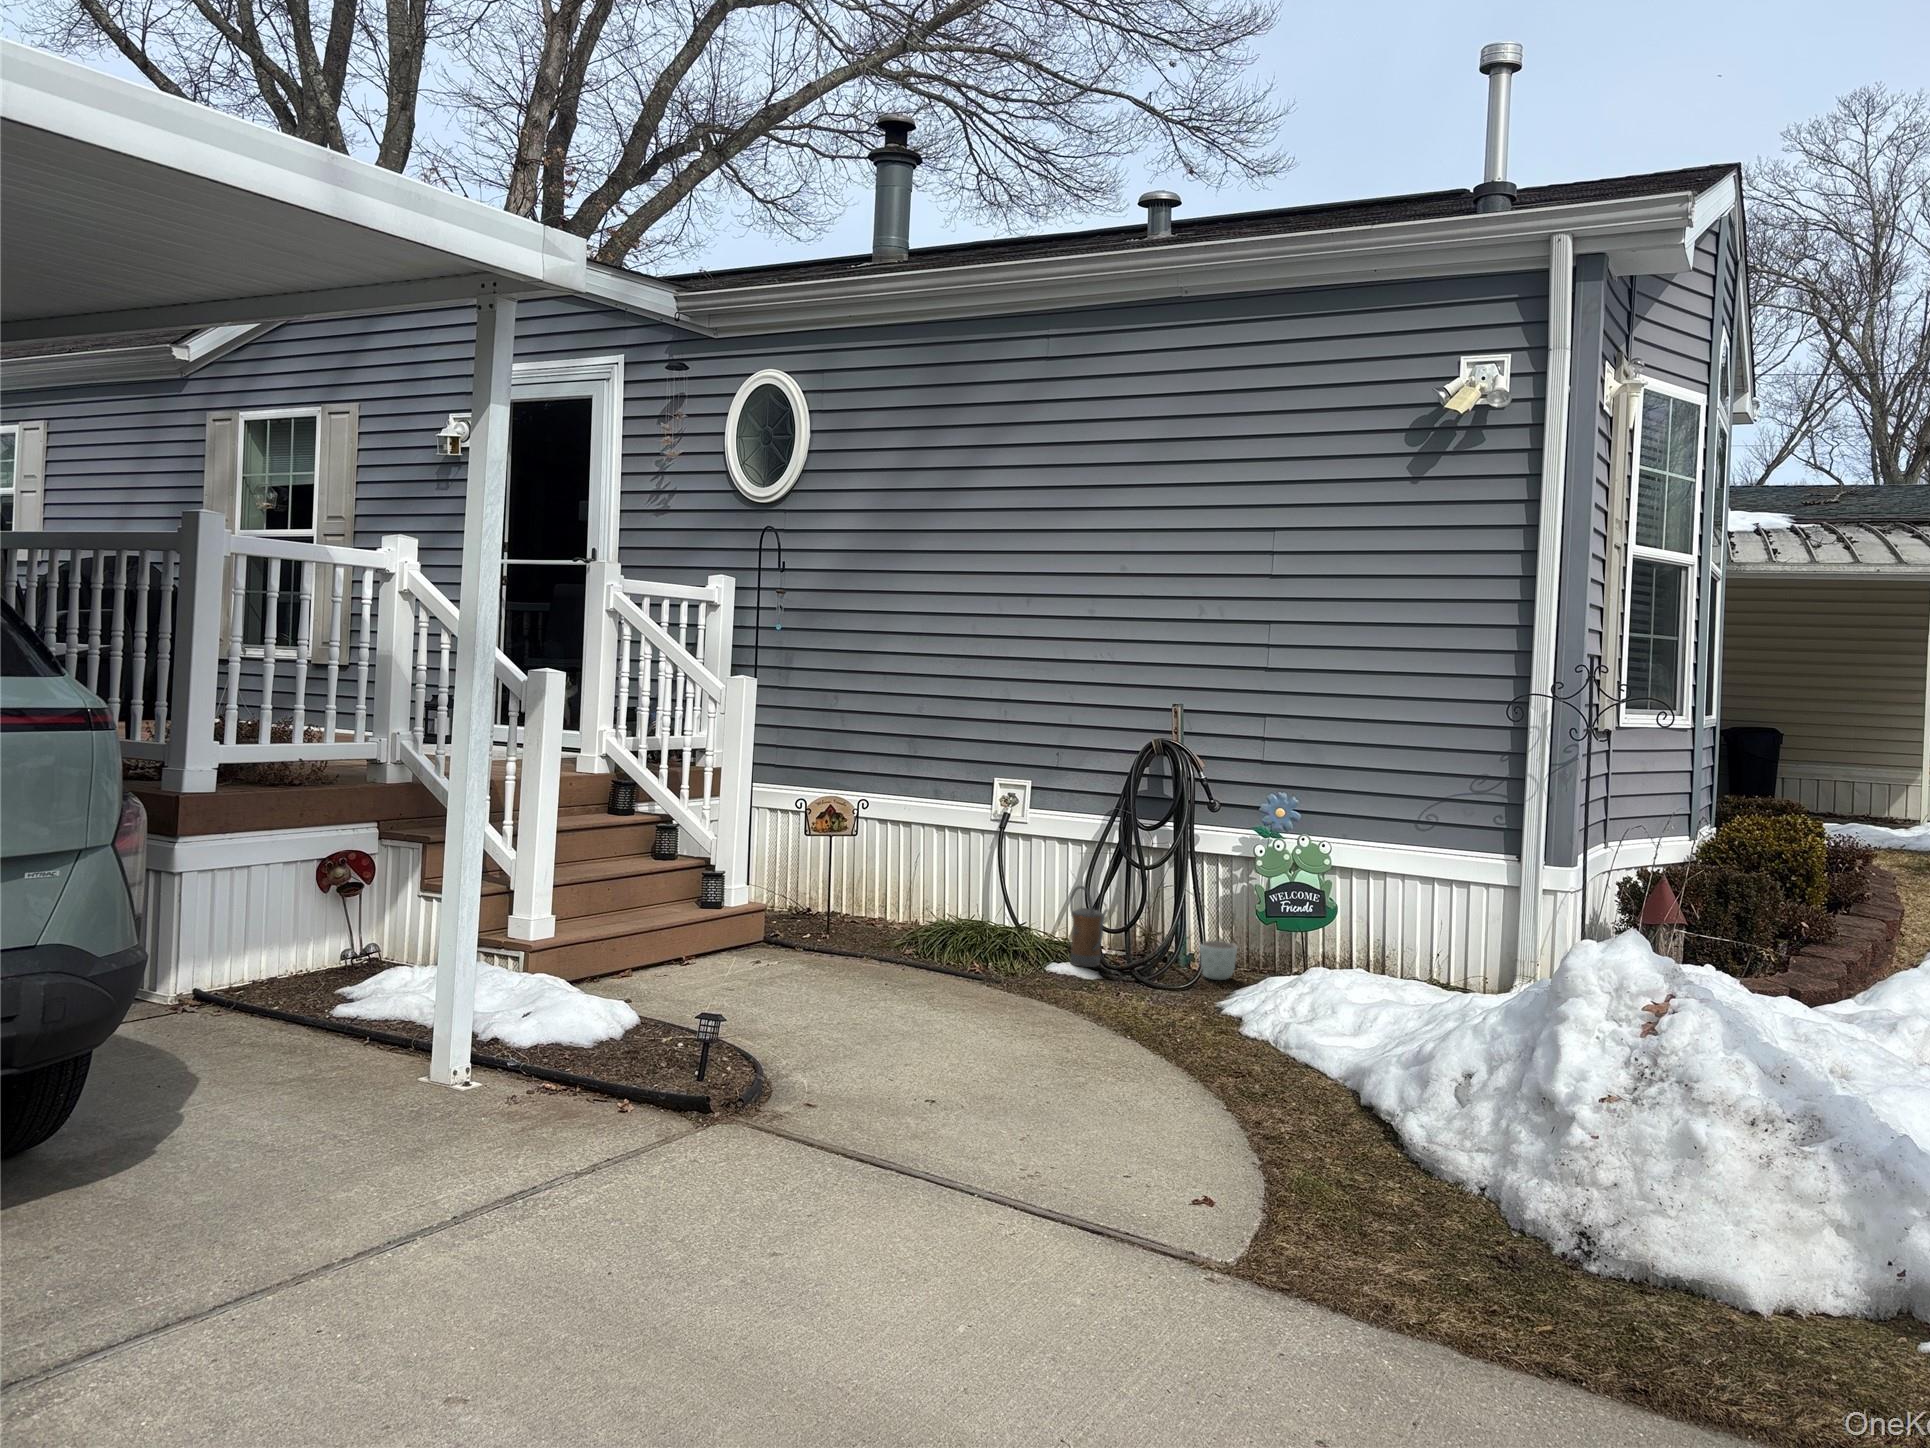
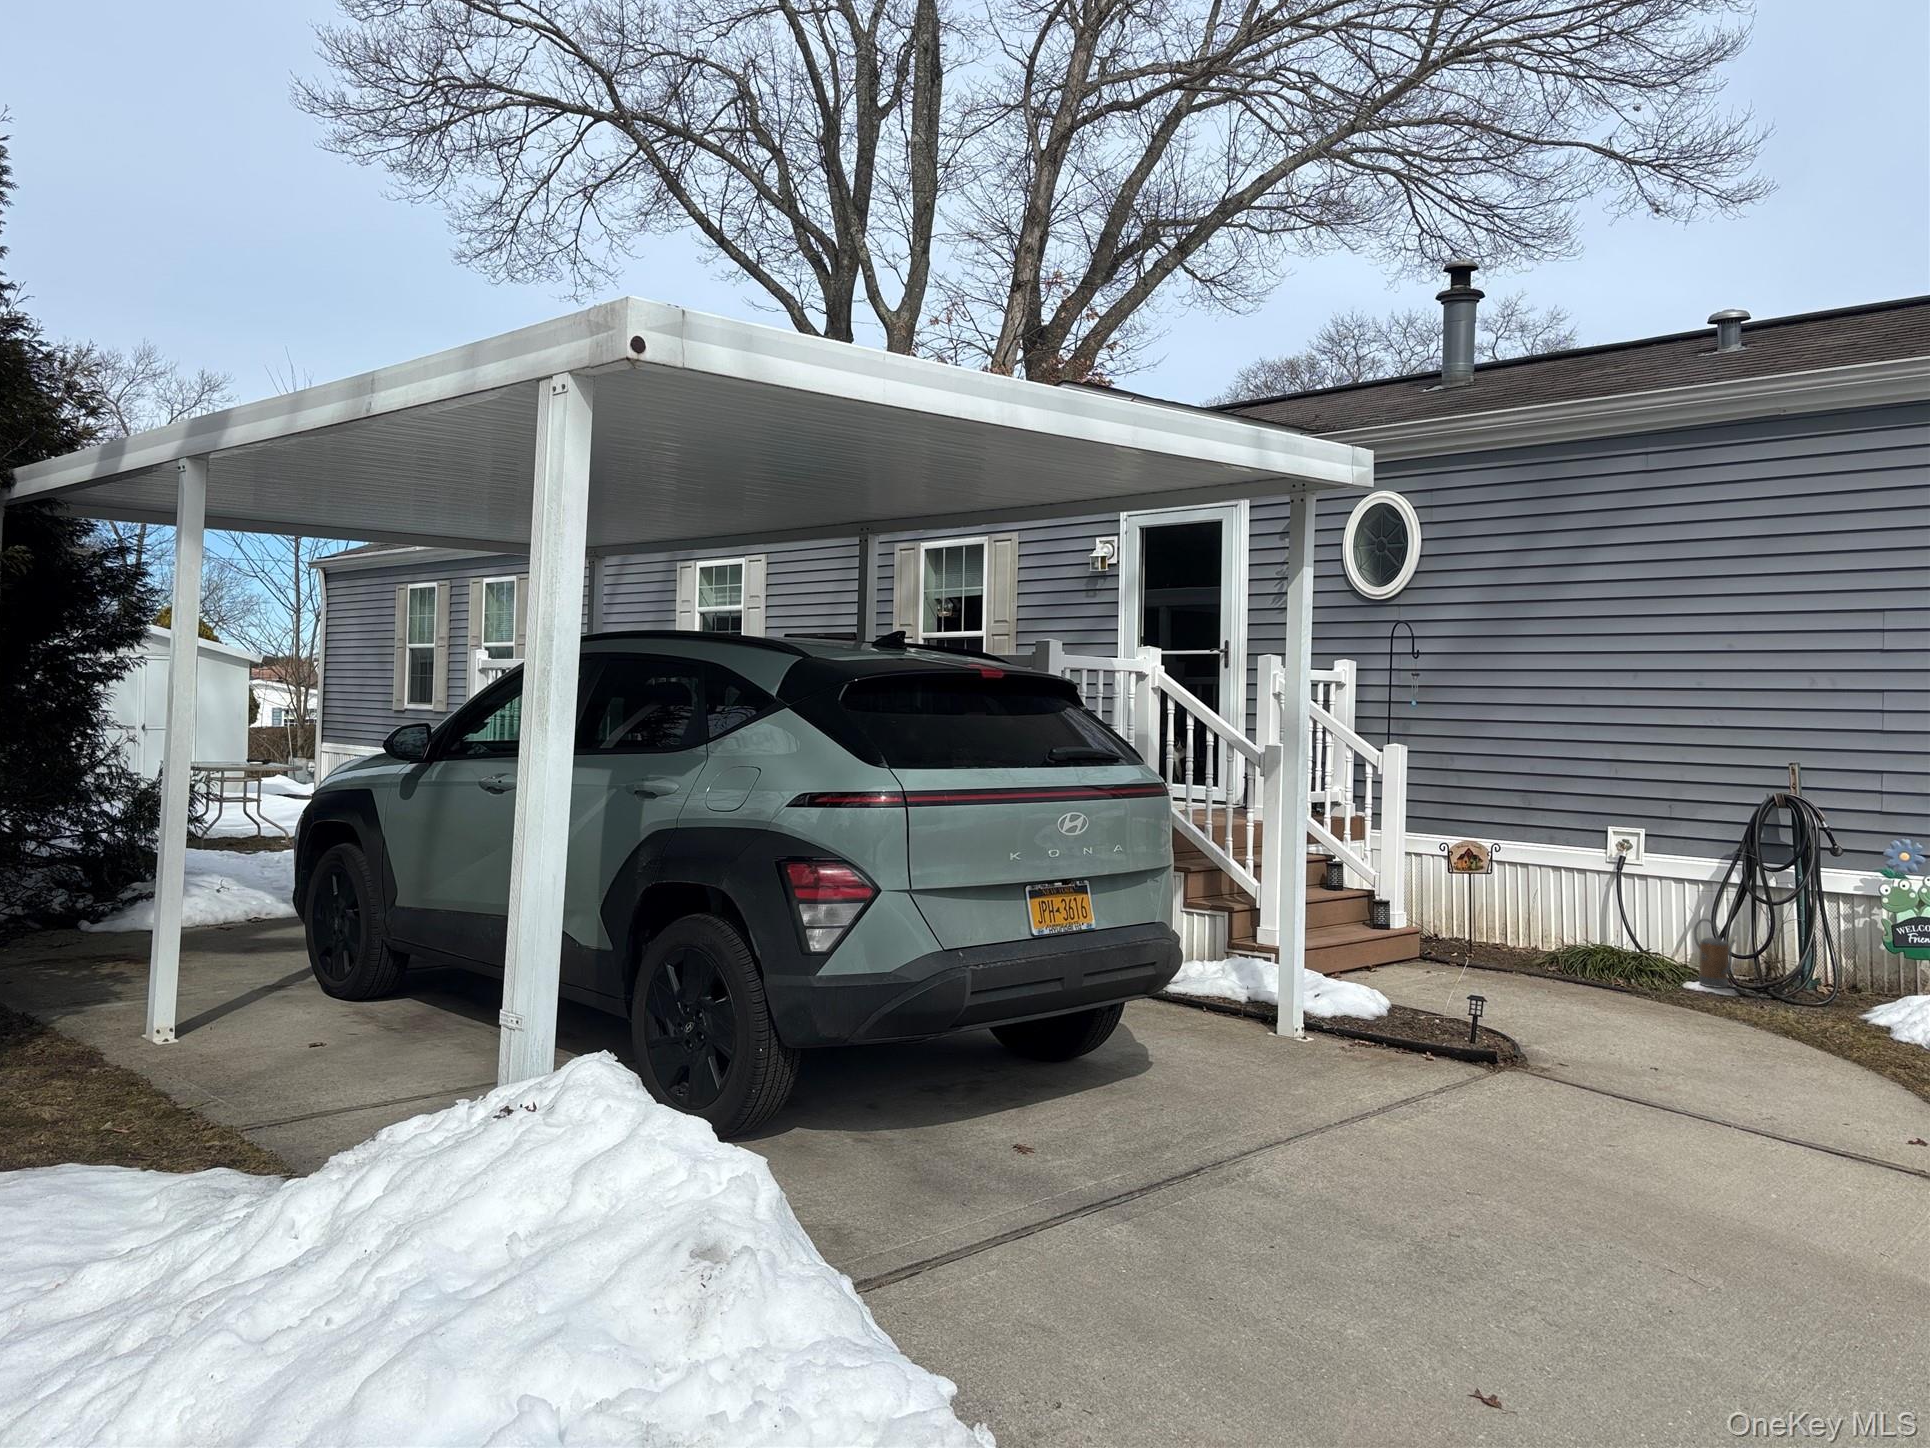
planter: present [1200,941,1237,980] -> none [1828,969,1866,1003]

